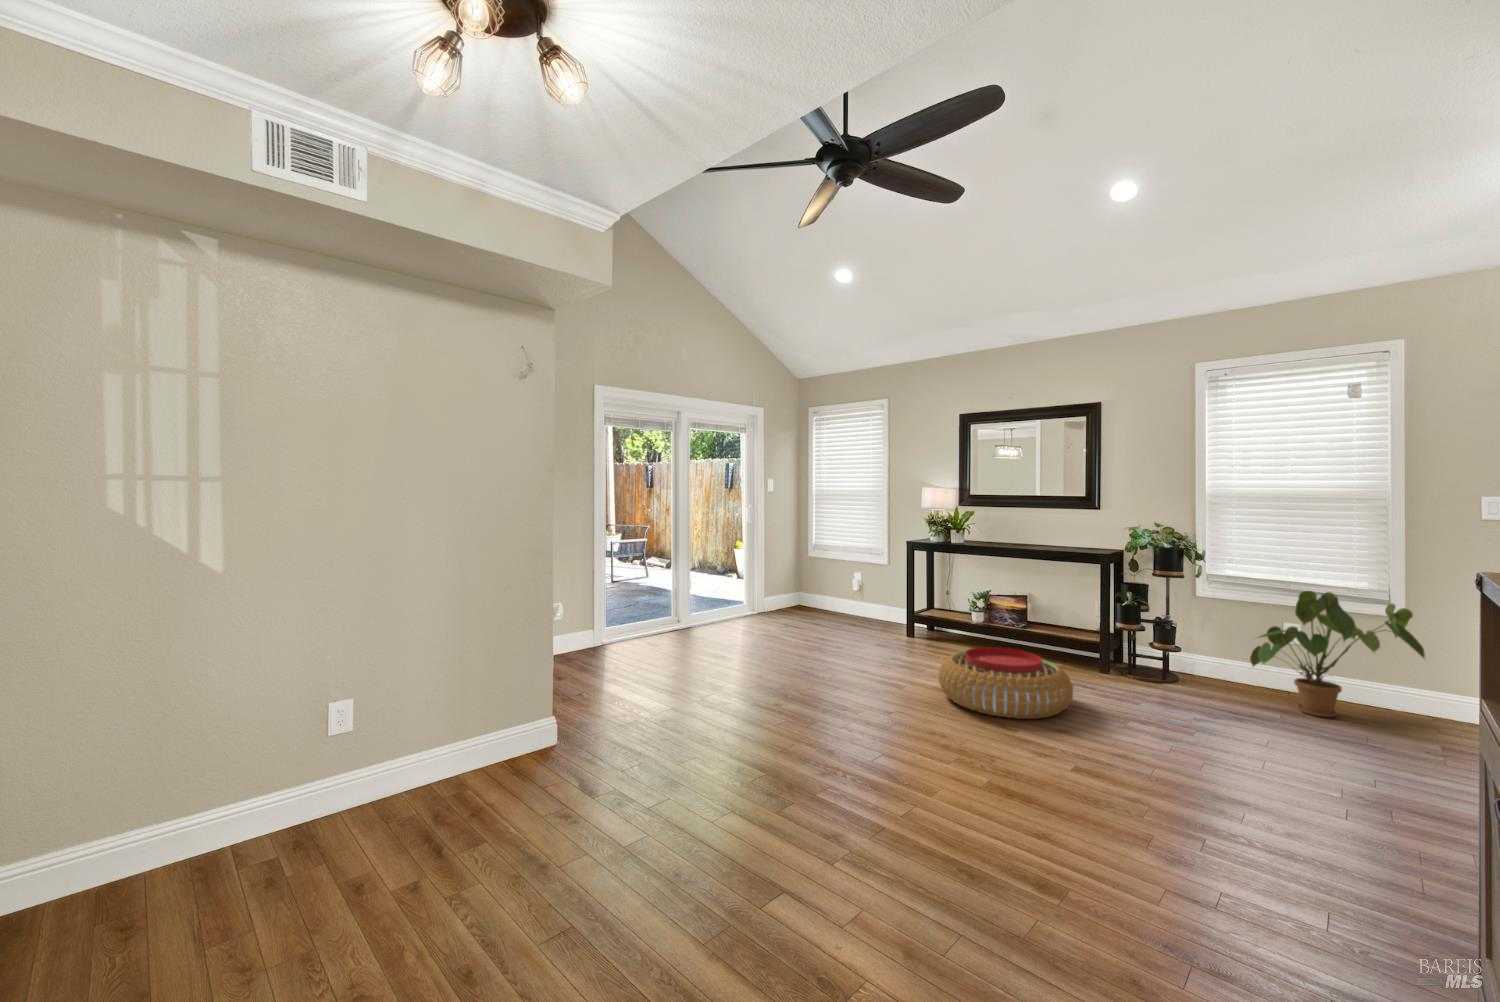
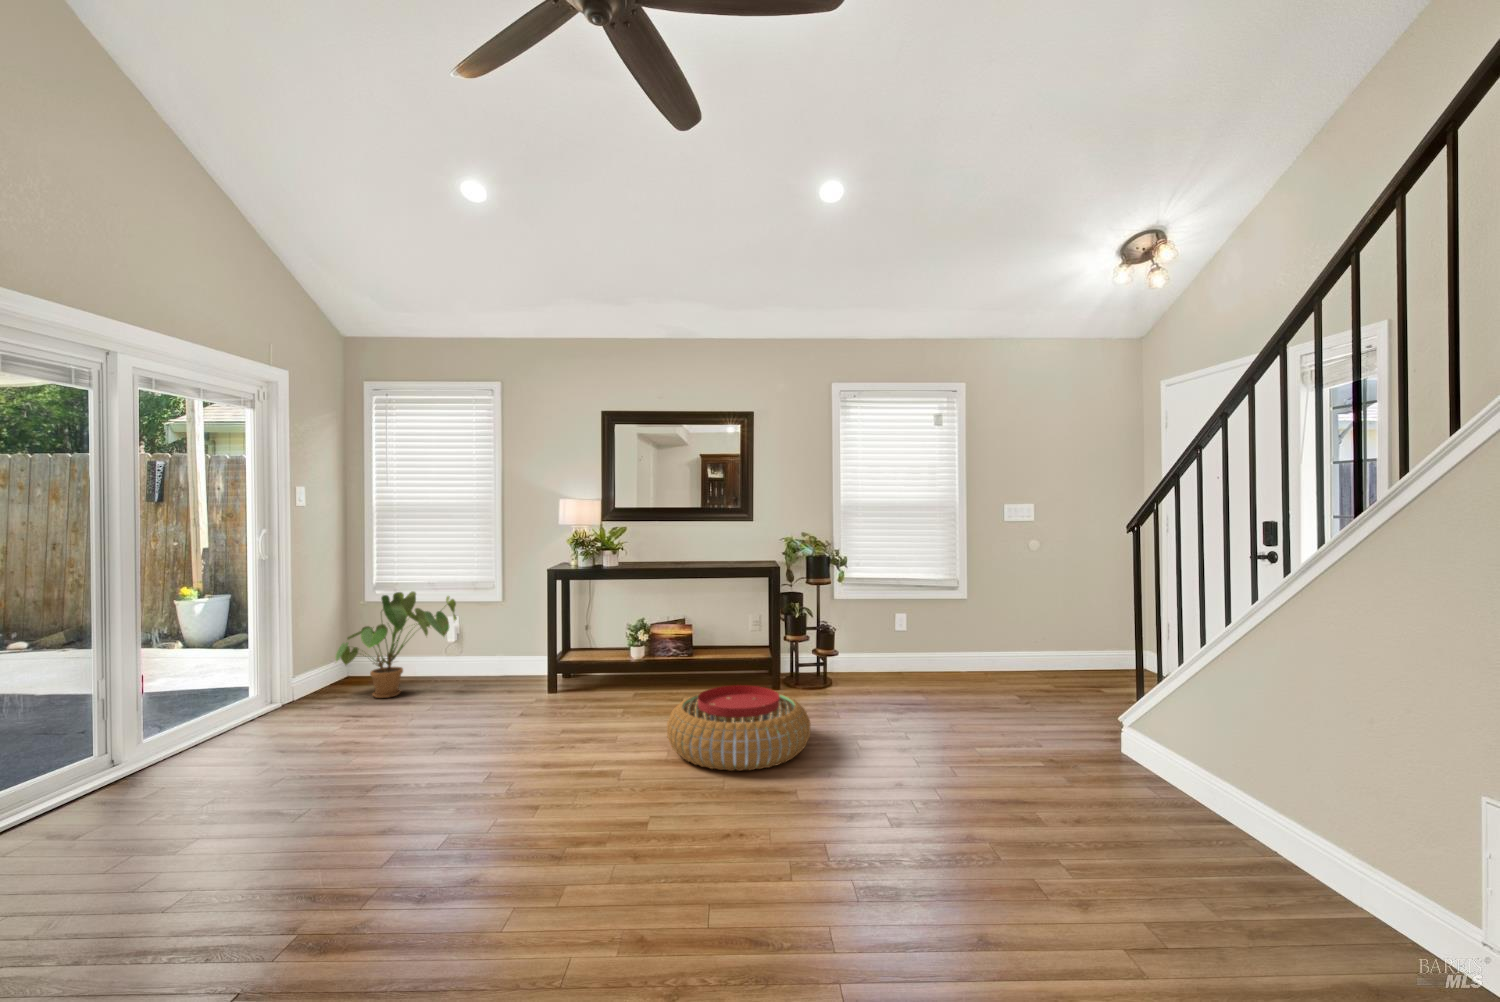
house plant: present [1250,591,1425,718] -> present [336,591,457,698]

